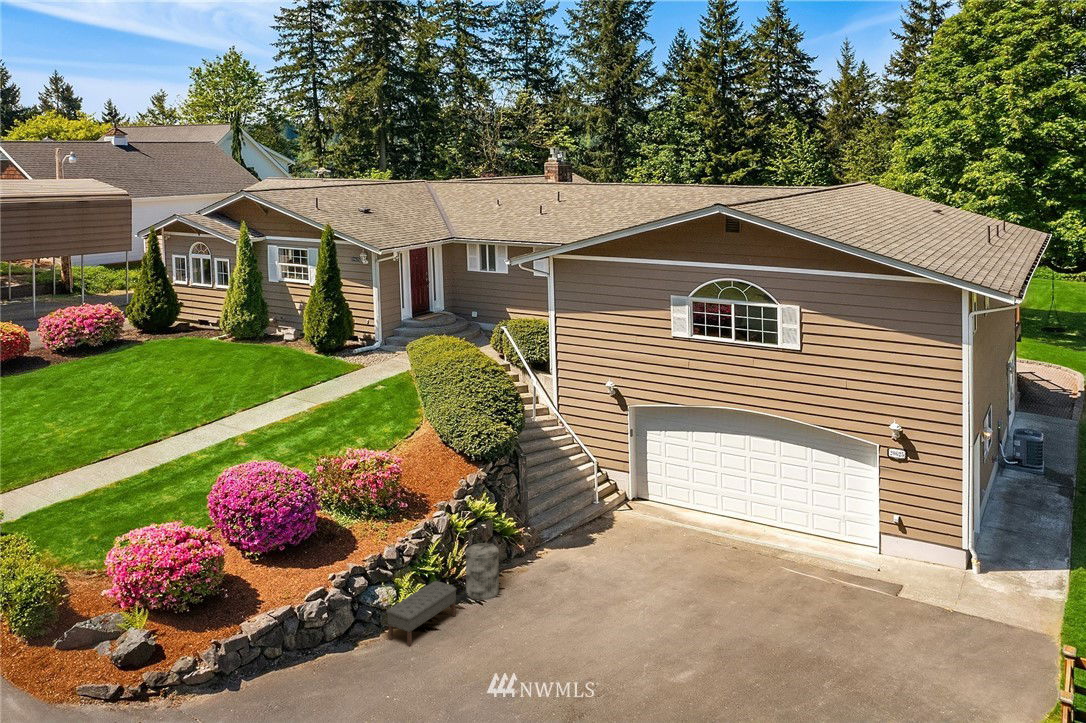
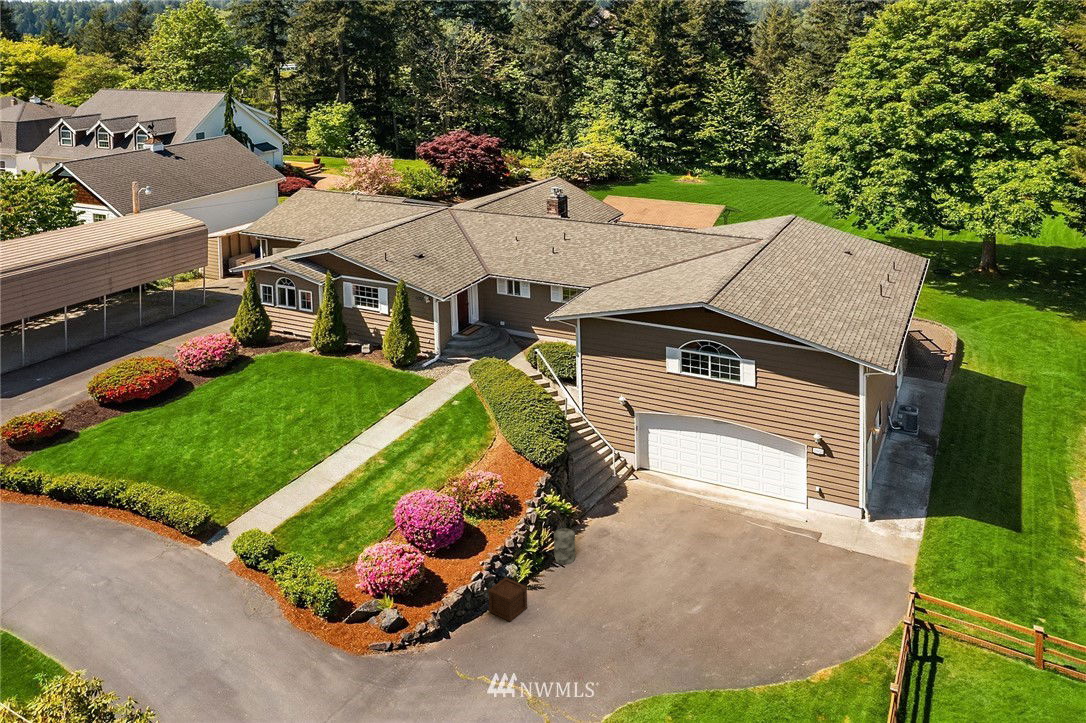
bench: present [386,581,457,647] -> none [519,557,555,602]
wooden crate: none [326,601,393,673] -> present [488,577,527,622]

